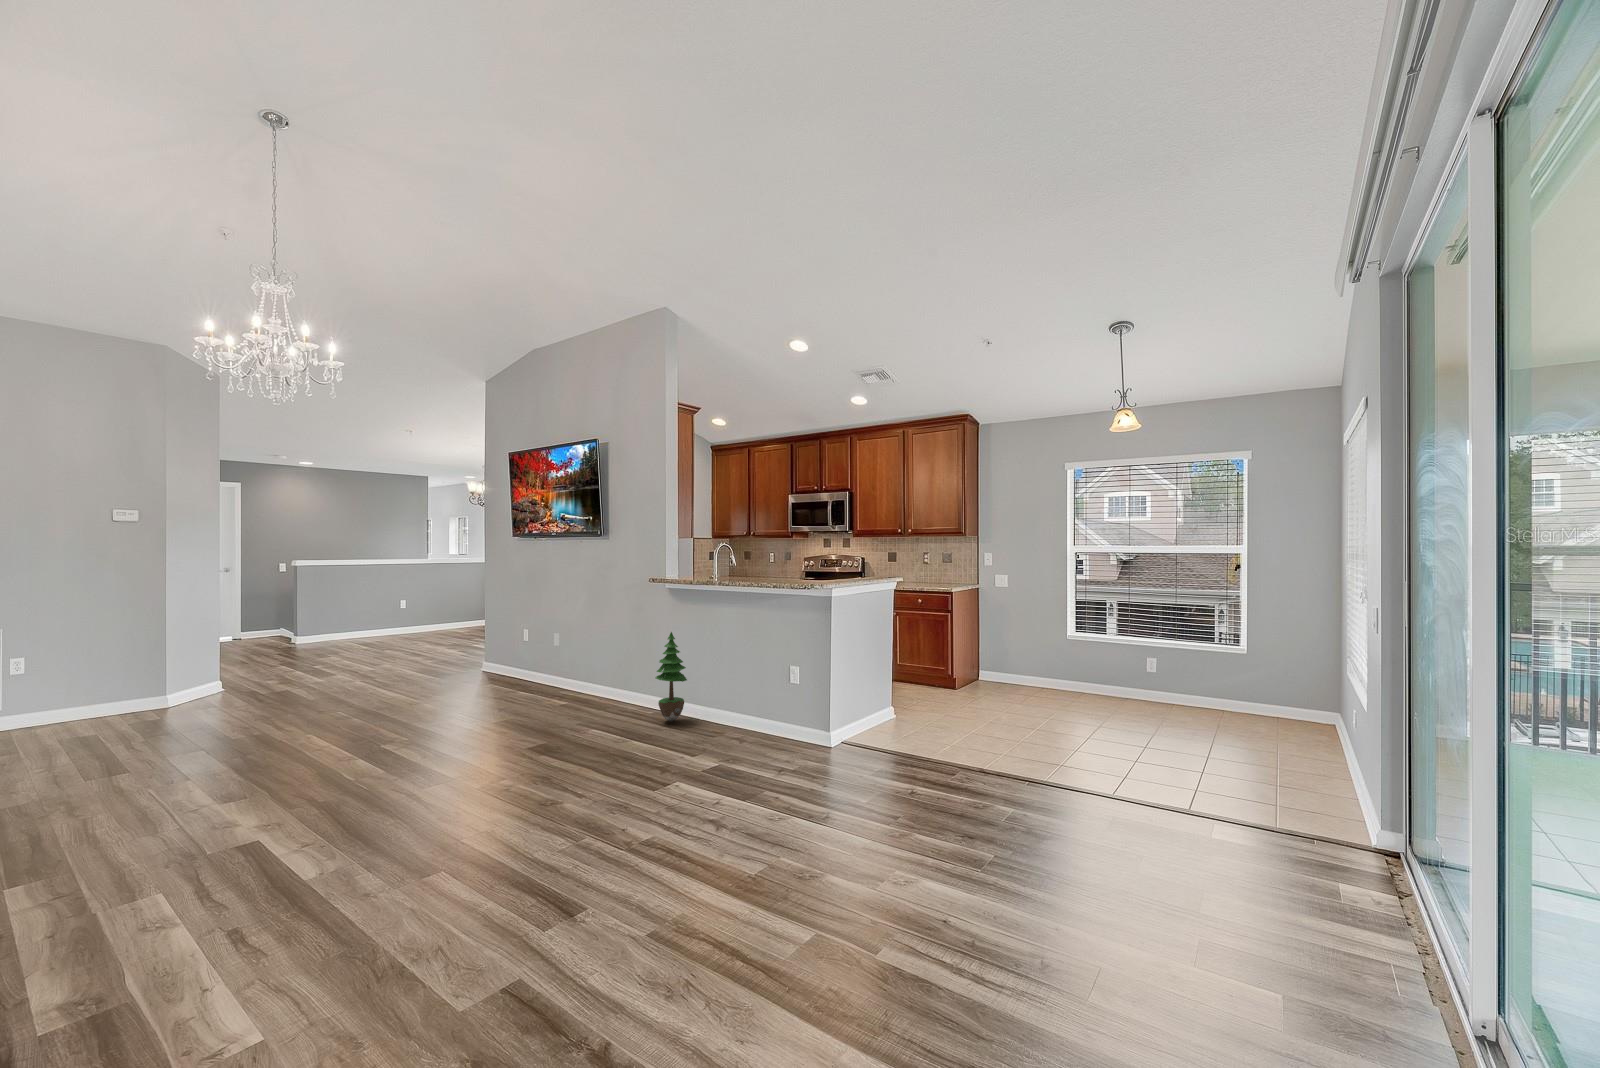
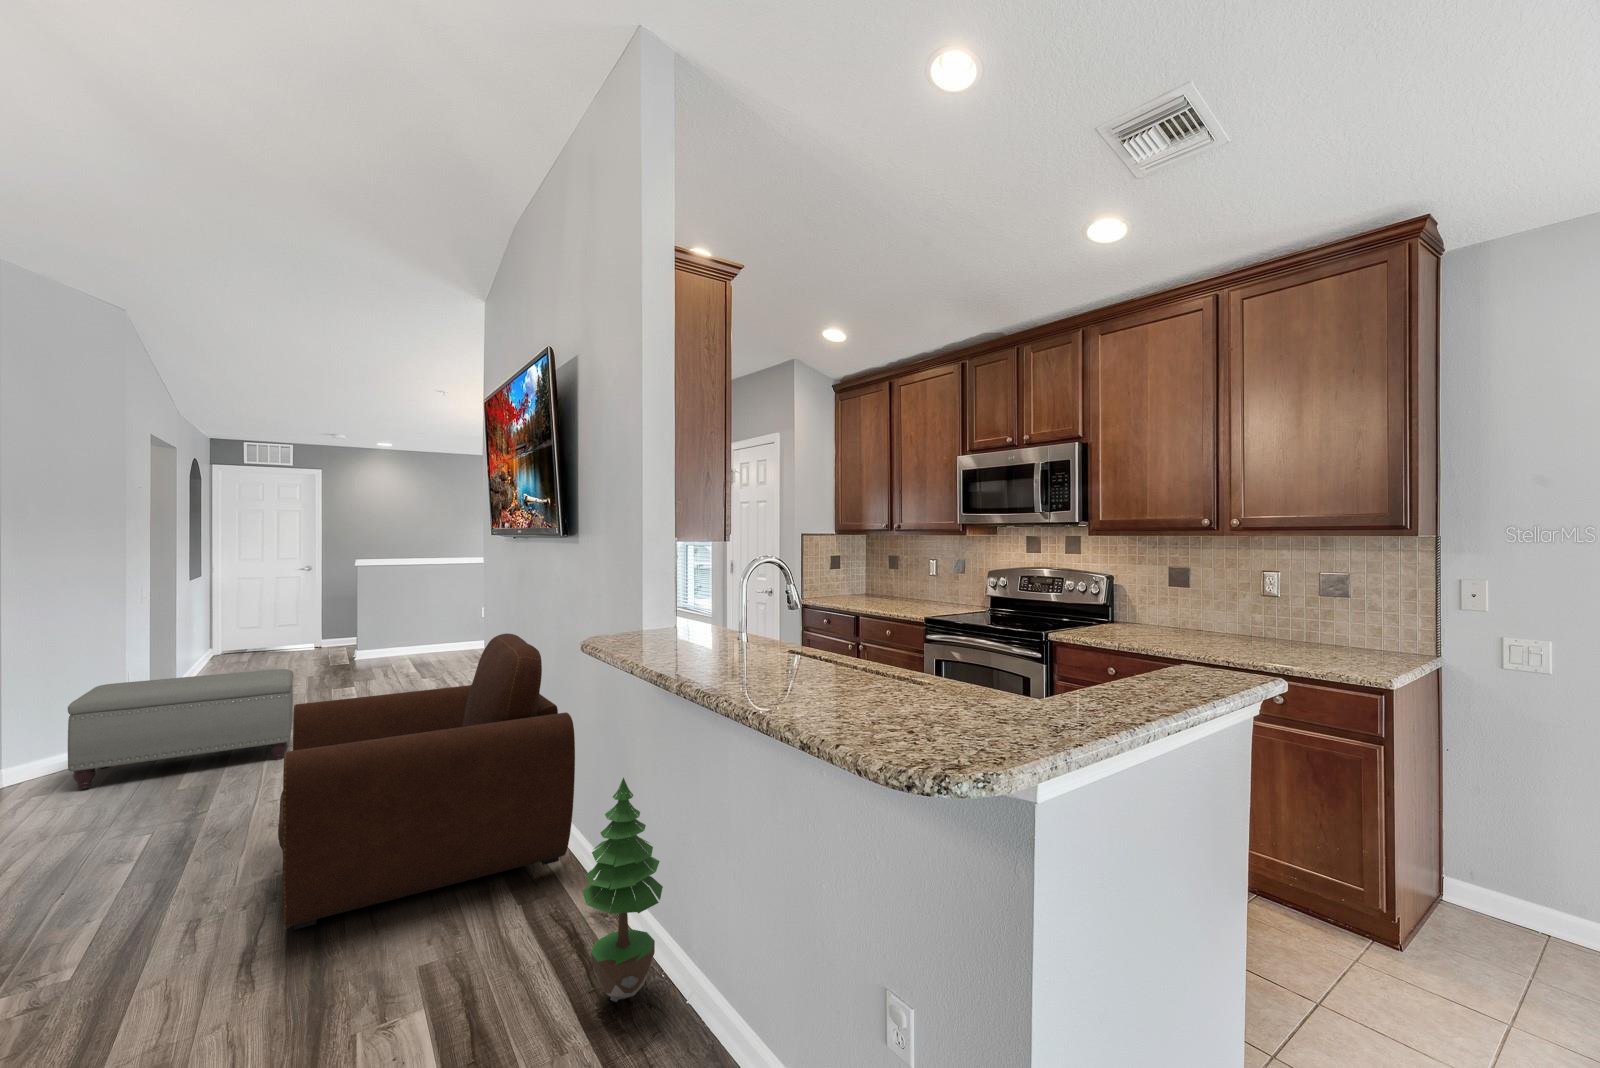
armchair: none [439,590,615,723] -> present [278,634,575,930]
ottoman: none [217,629,367,702] -> present [68,669,293,789]

